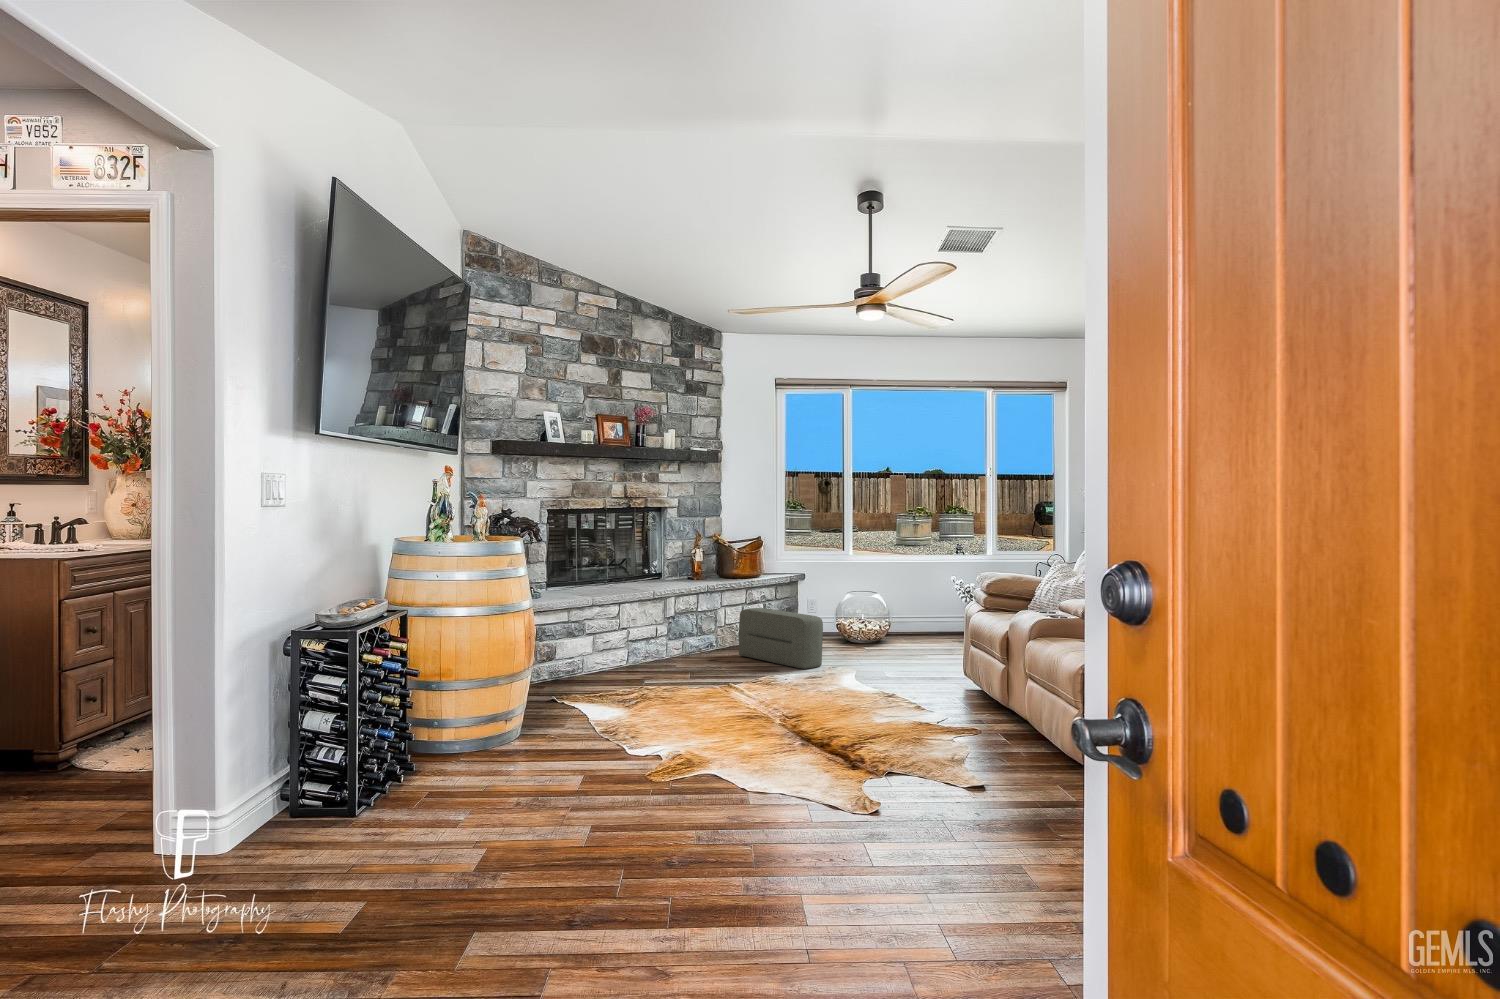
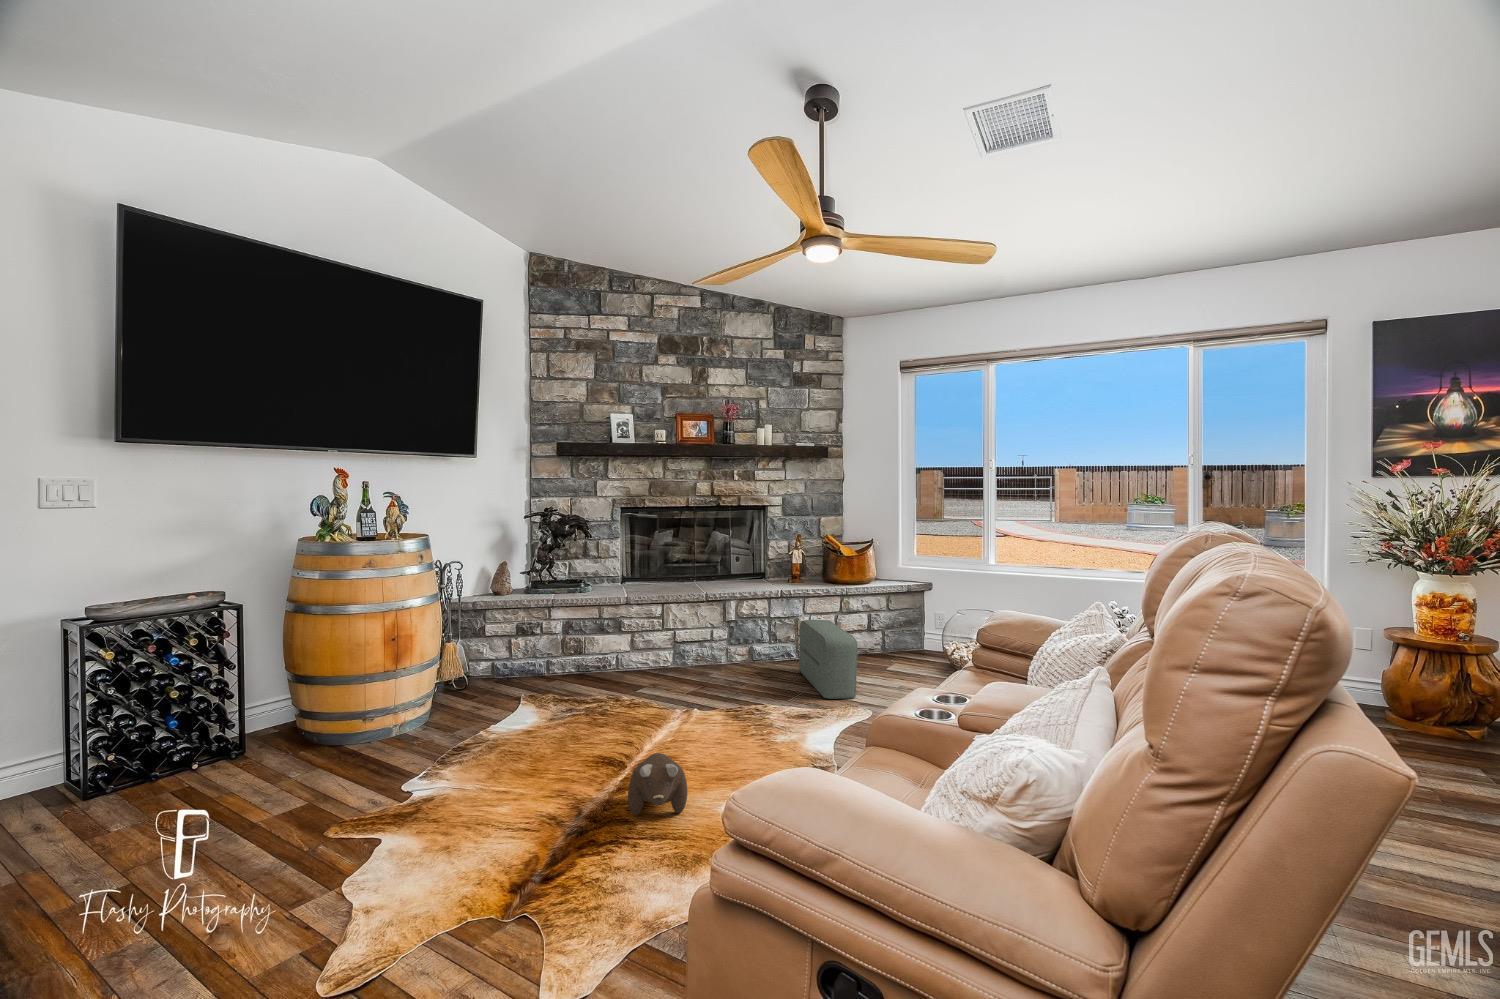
plush toy: none [822,695,879,741] -> present [628,753,687,815]

